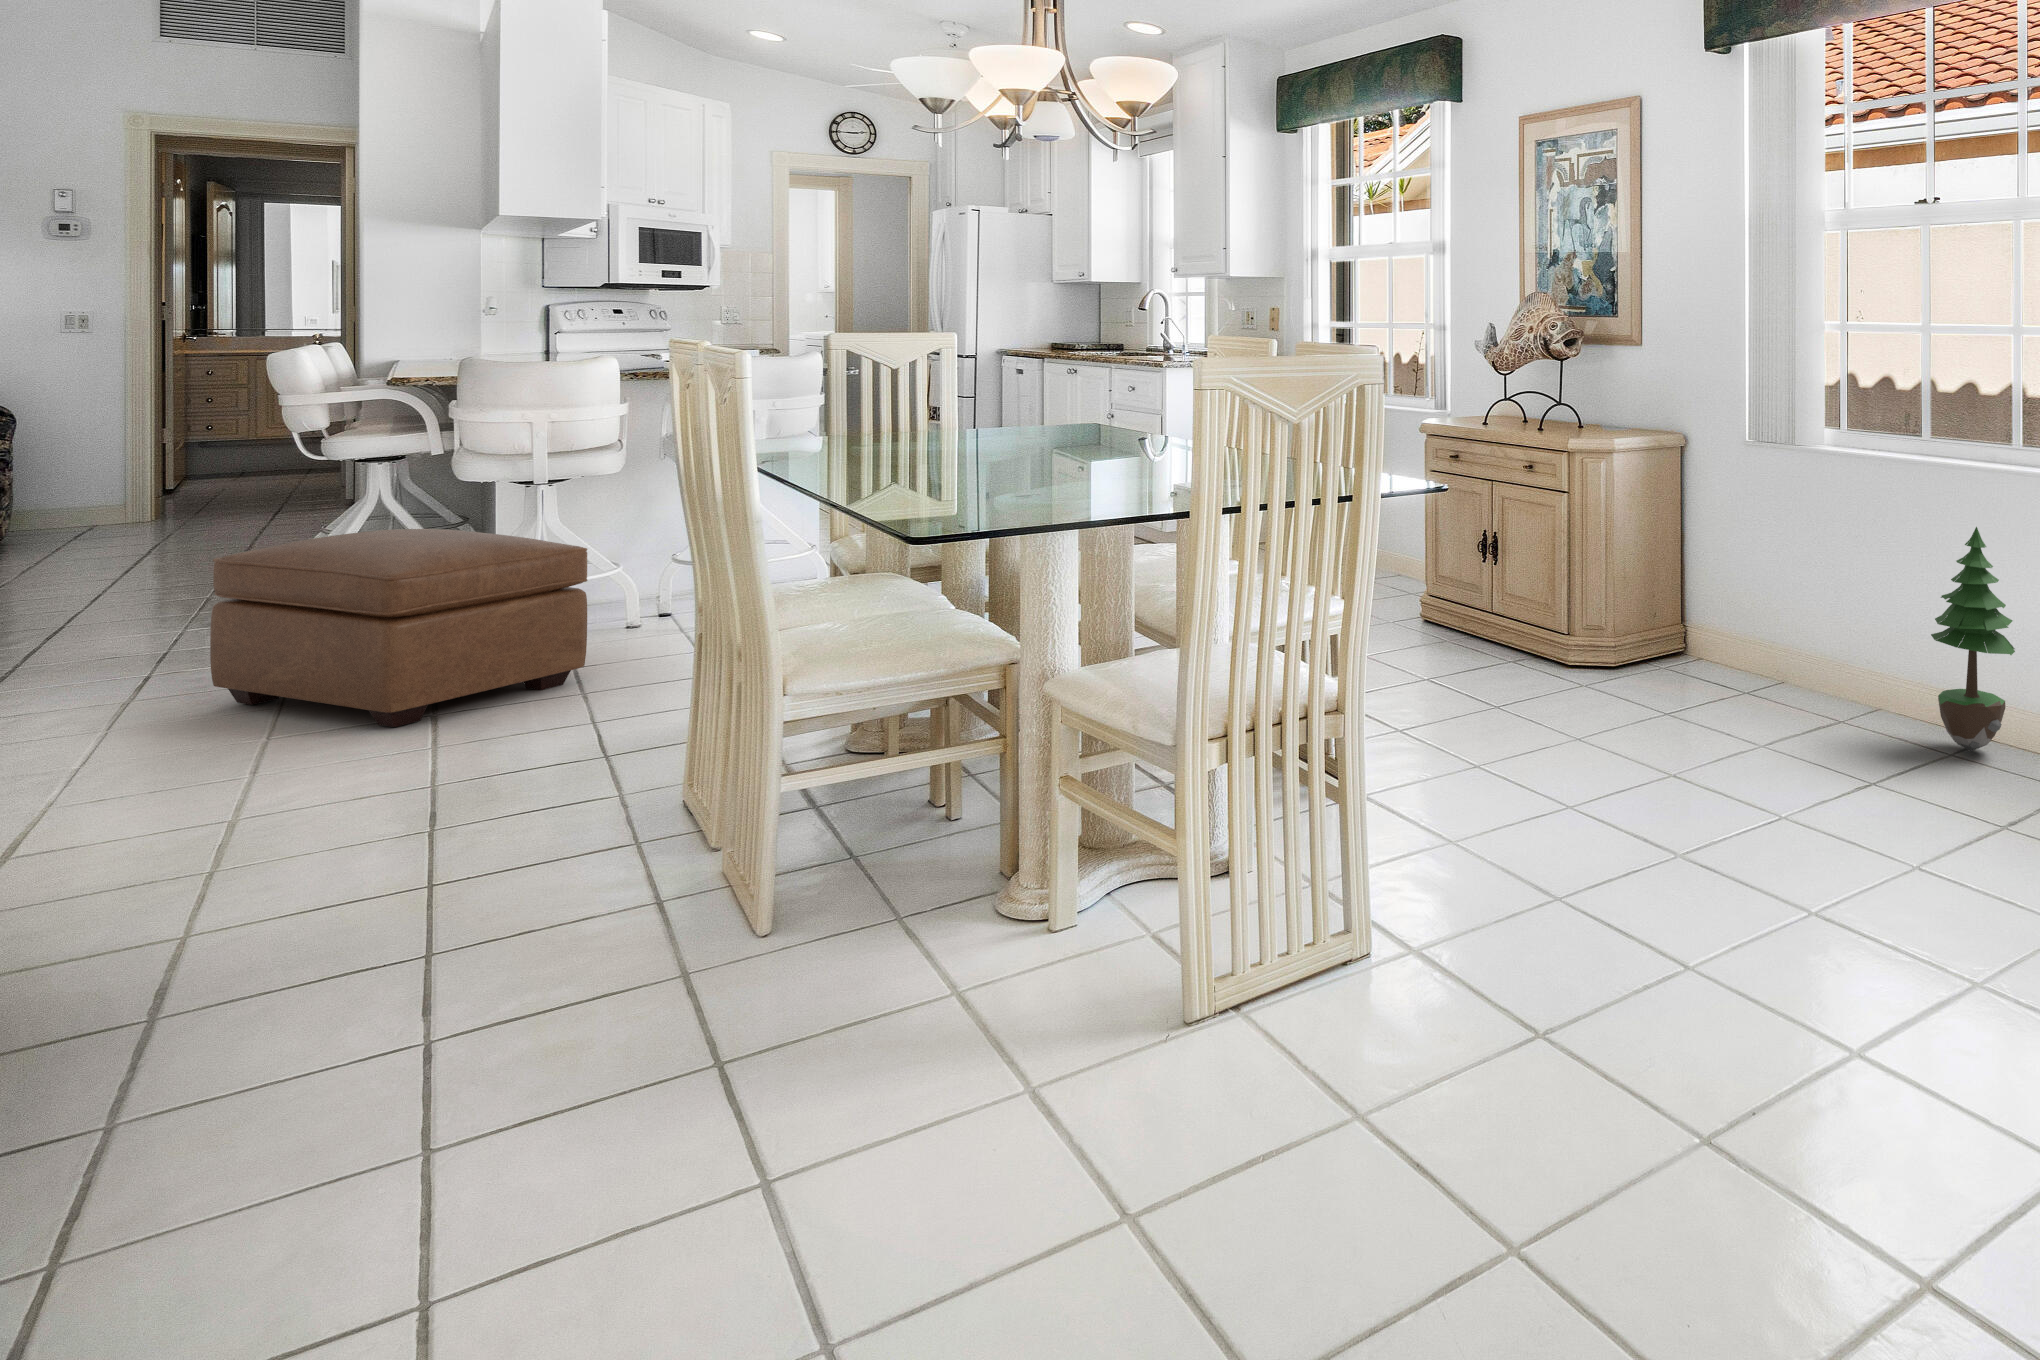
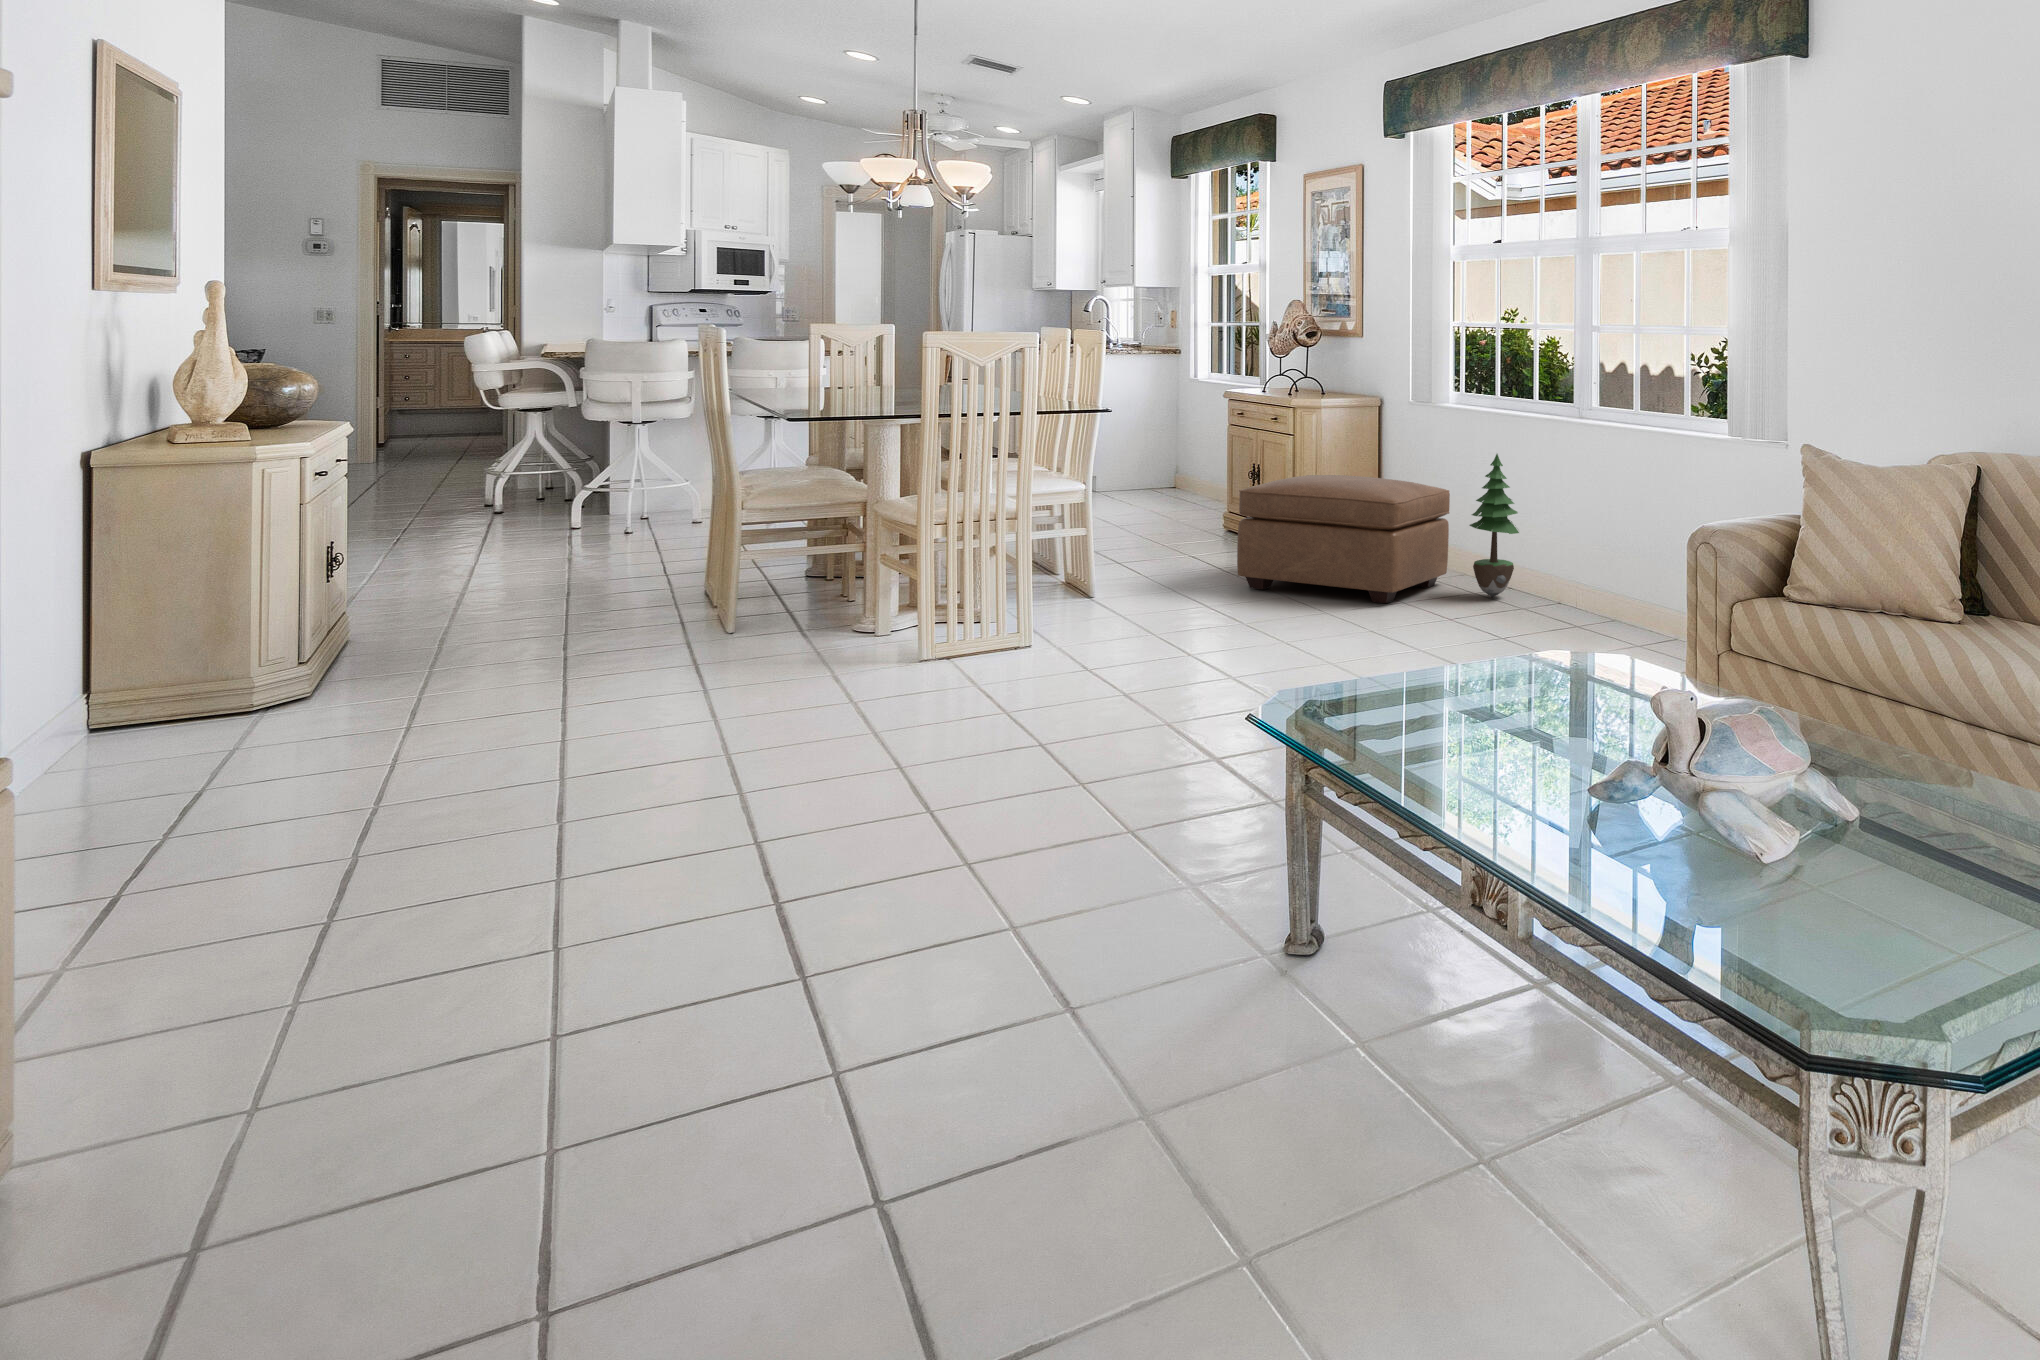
ottoman: present [210,529,587,727] -> present [1237,475,1450,603]

